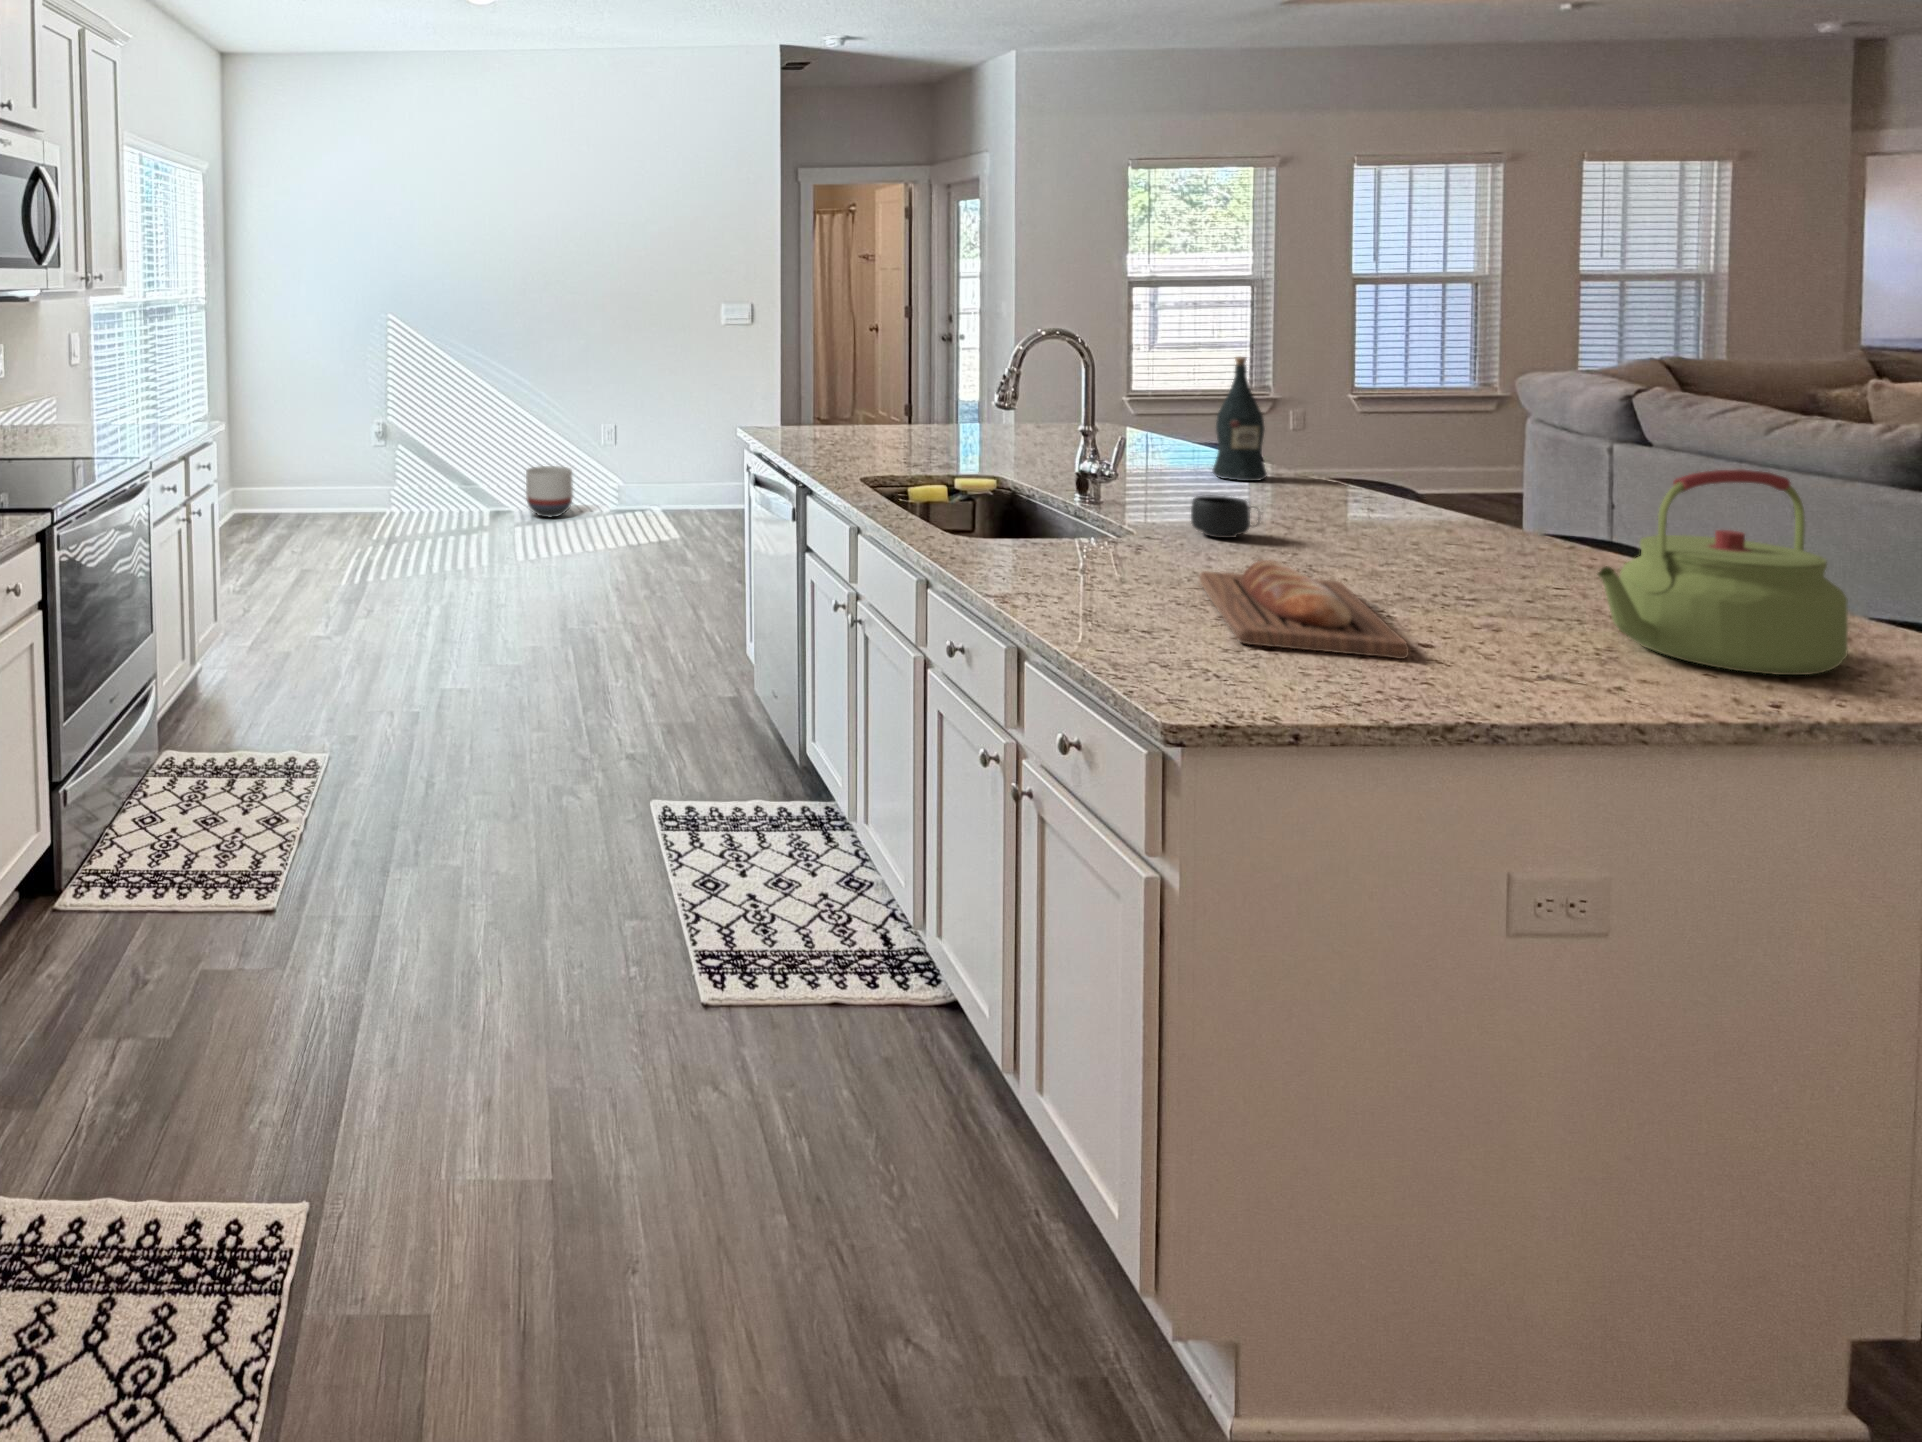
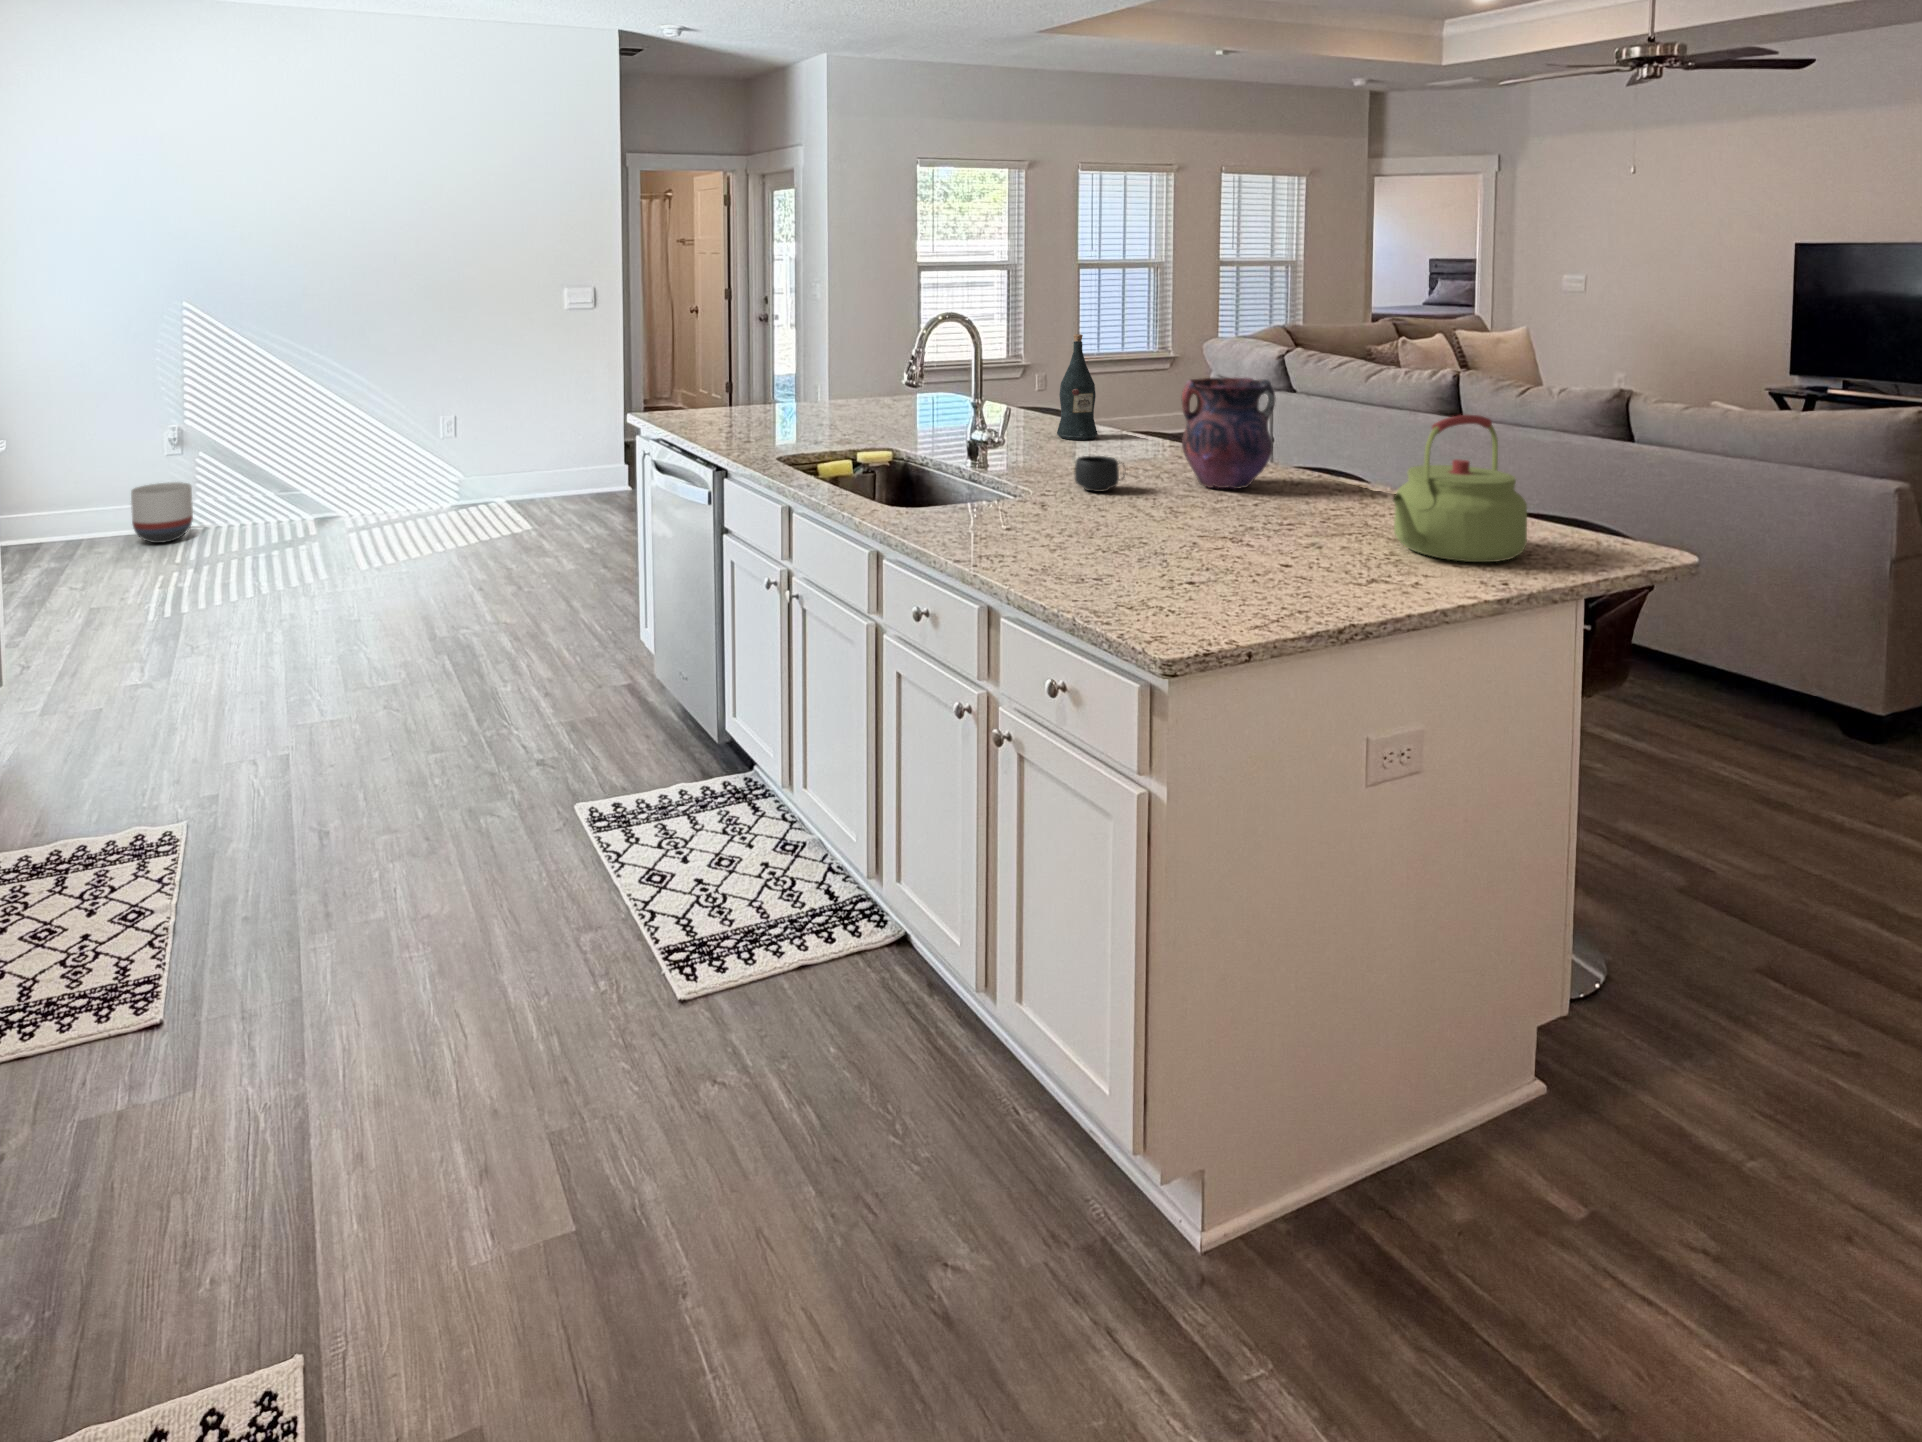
vase: none [1342,411,1484,550] -> present [1181,378,1276,489]
planter: present [526,466,573,517] -> present [131,482,193,543]
bread loaf: present [1199,560,1409,659] -> none [1110,509,1286,582]

